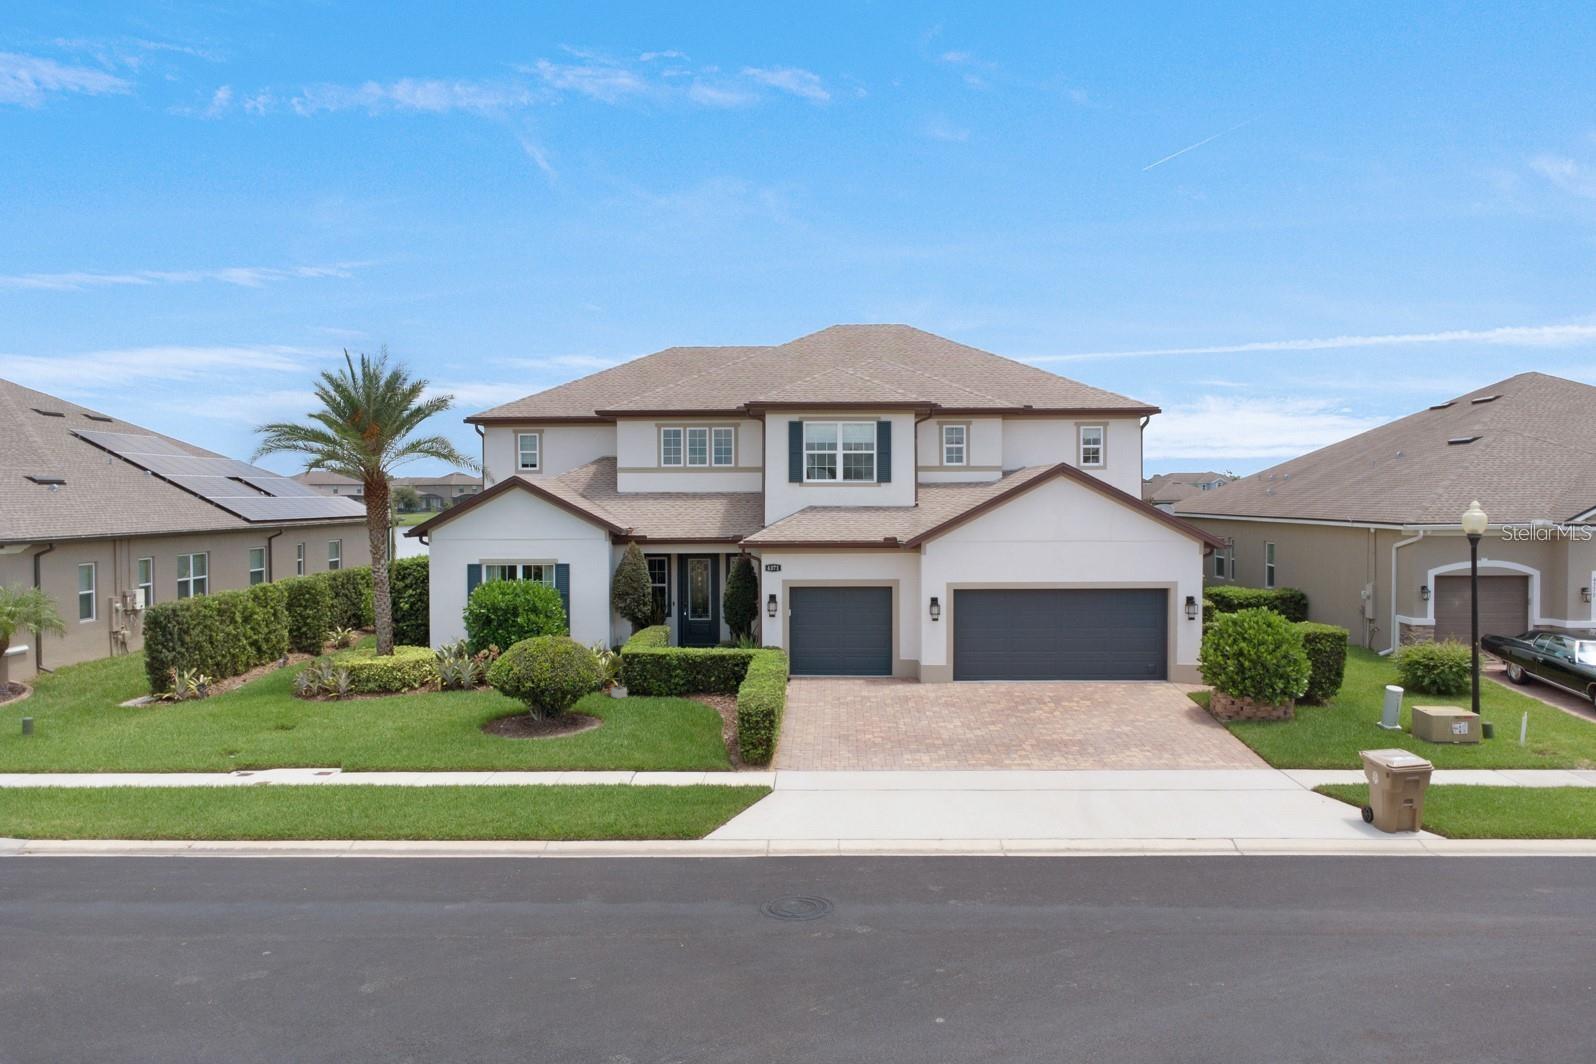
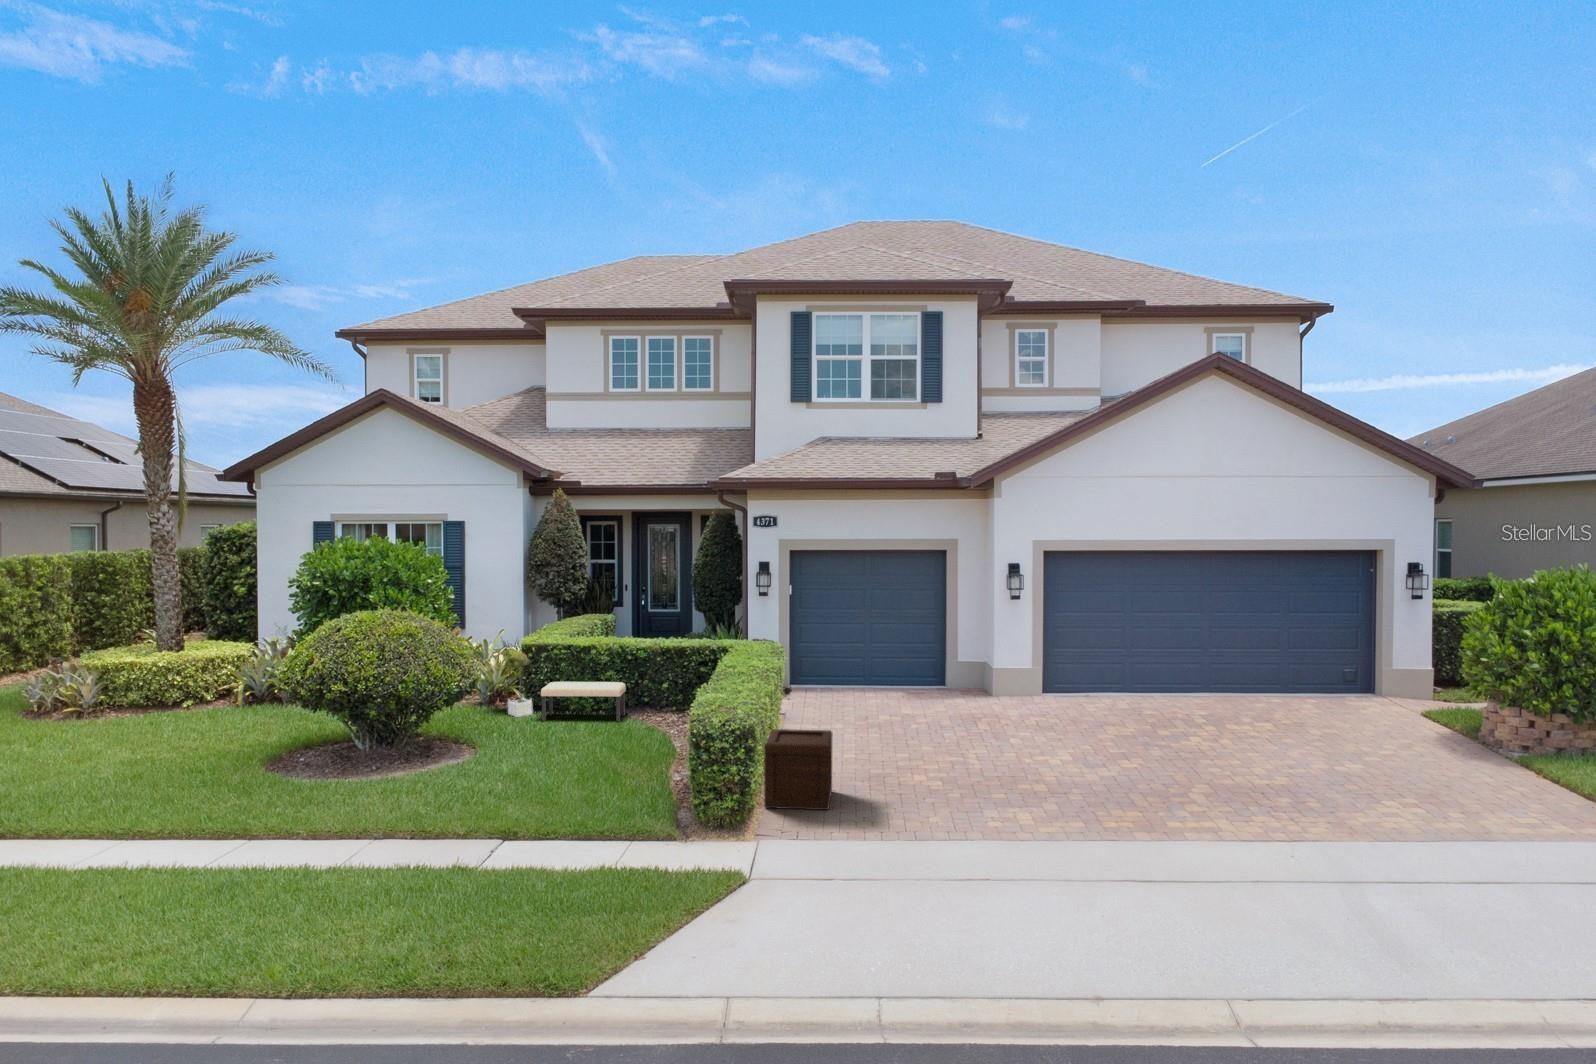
bench: none [634,676,686,702] -> present [541,682,626,722]
wooden crate: none [779,709,818,755] -> present [764,729,832,810]

